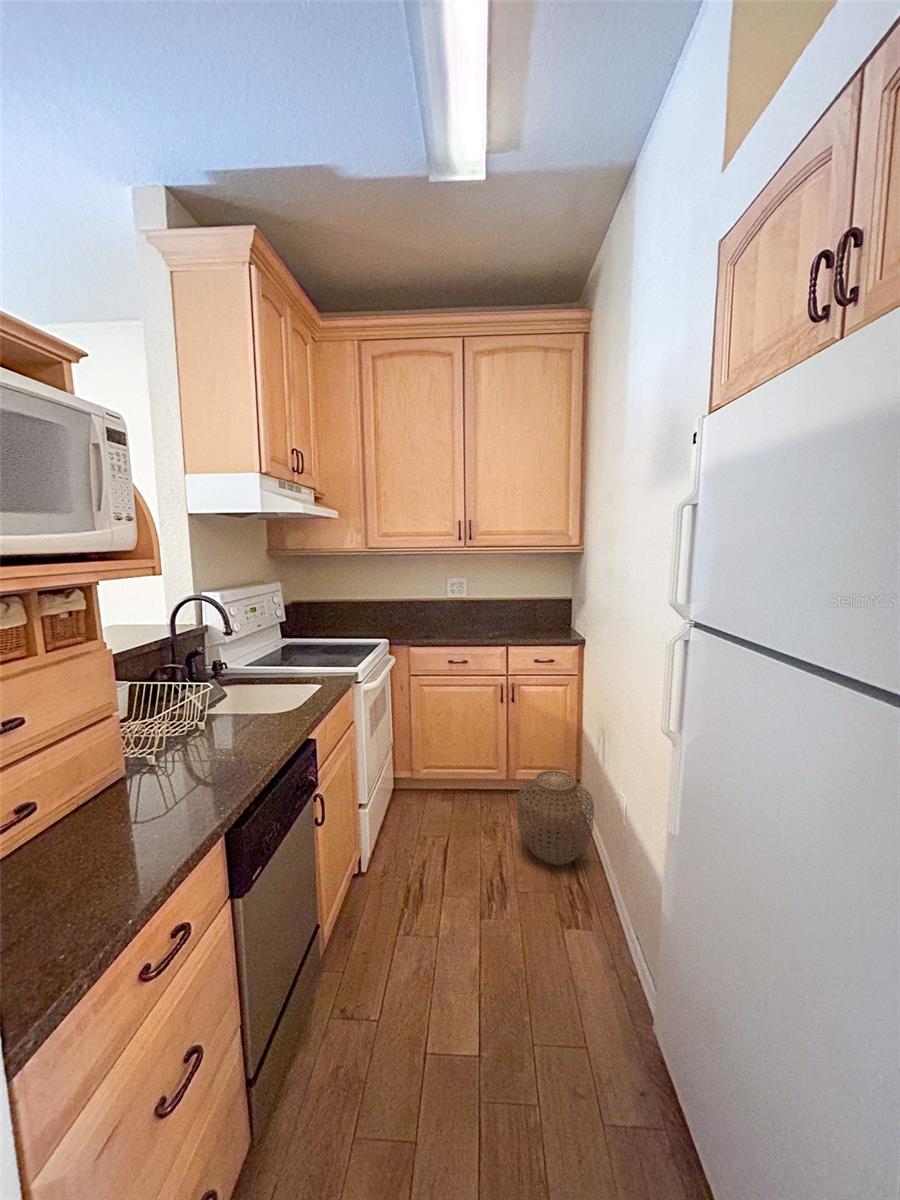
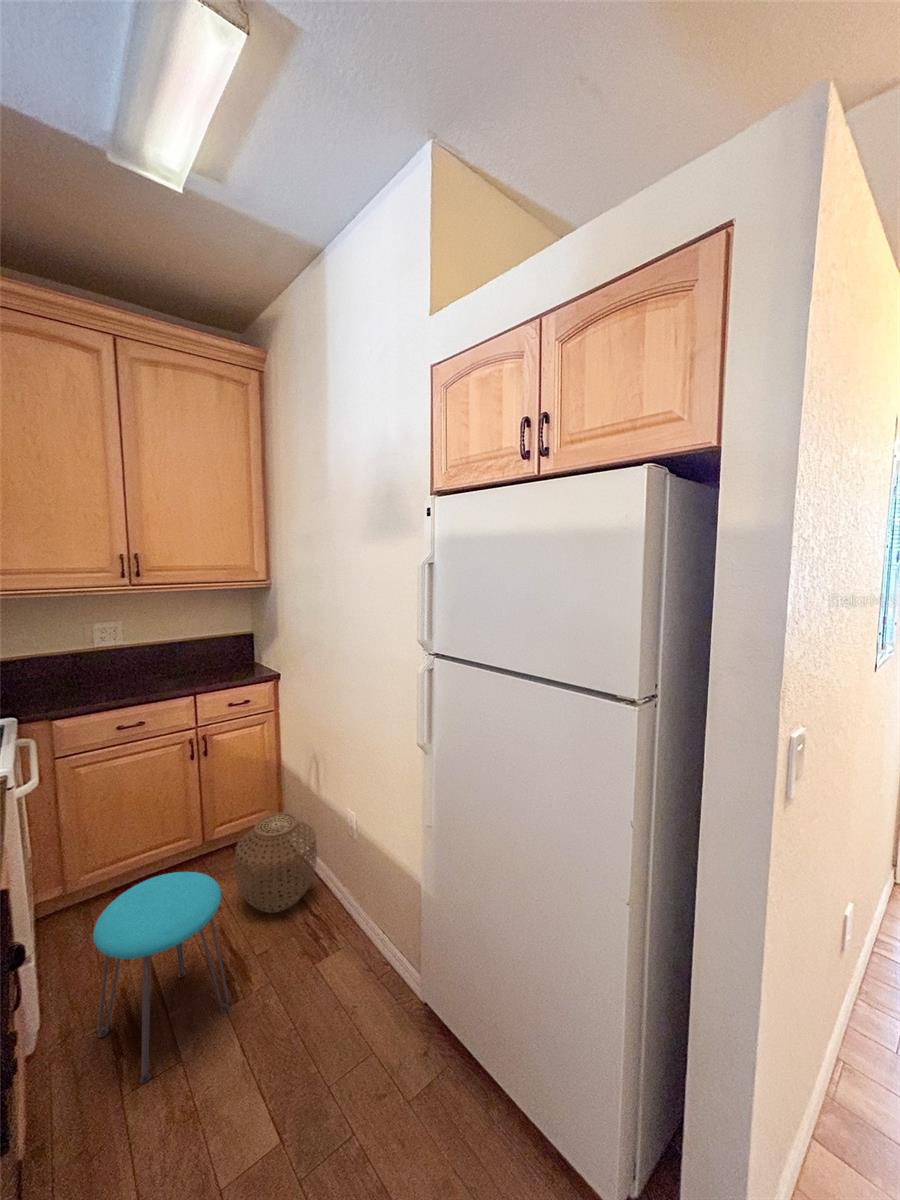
stool: none [395,783,485,934] -> present [93,872,229,1083]

